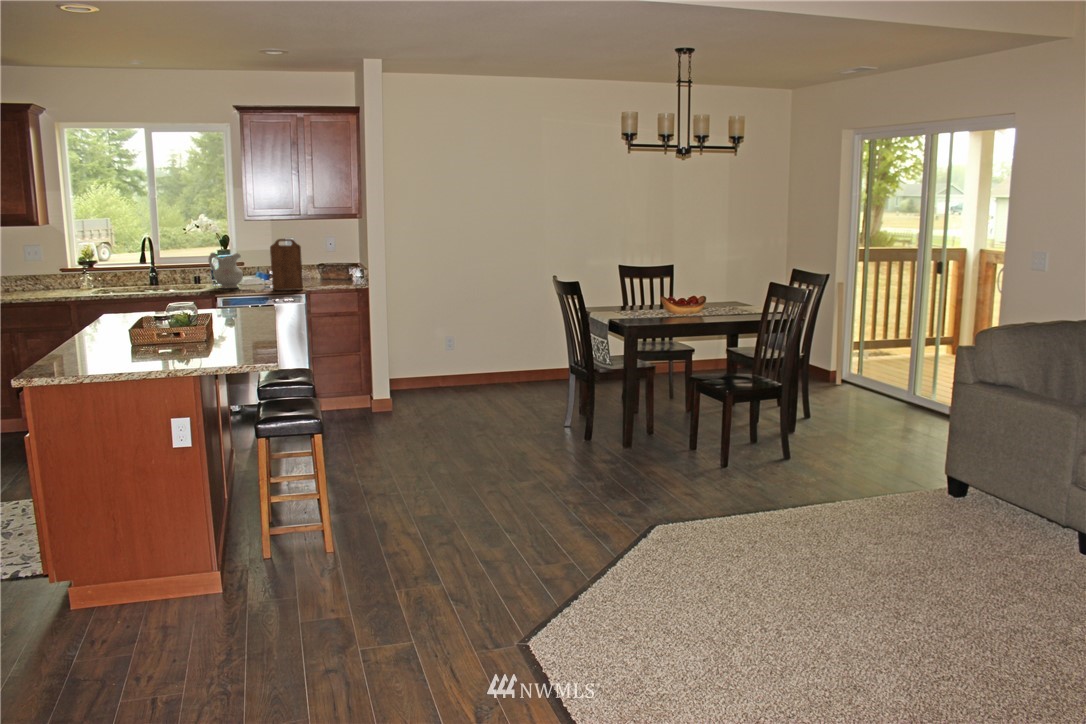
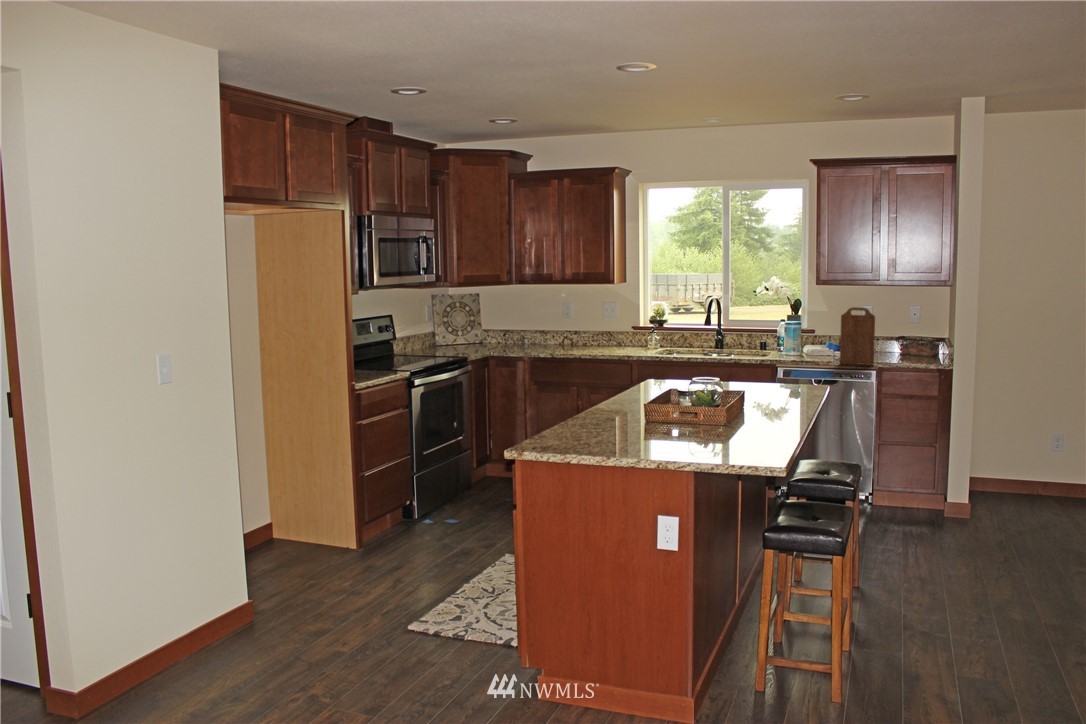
ceramic pitcher: present [208,253,243,288] -> none [775,319,810,358]

